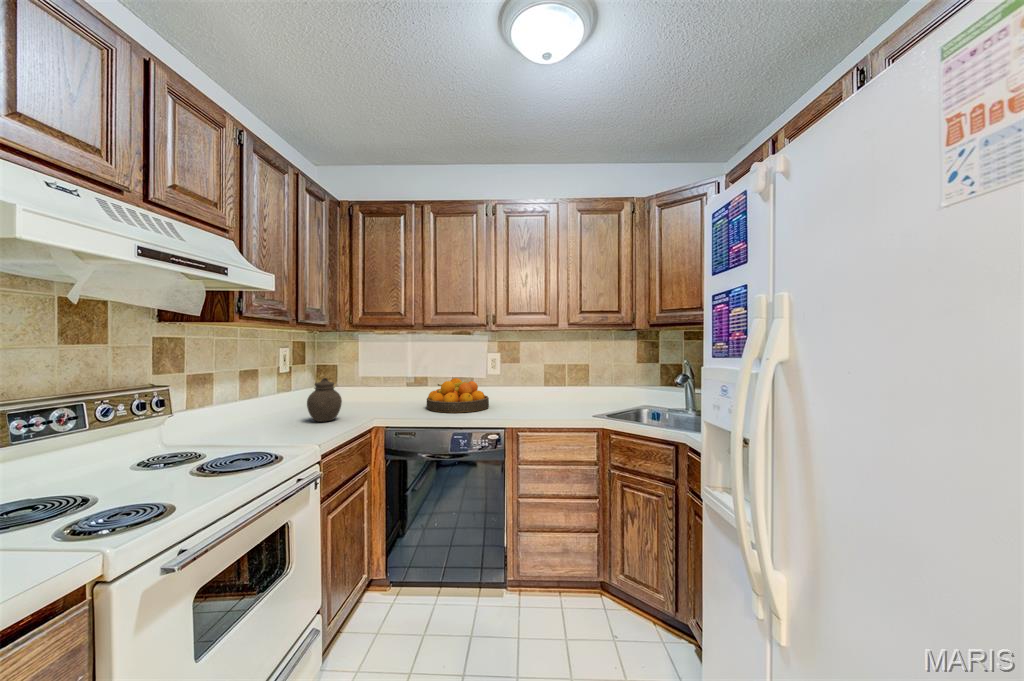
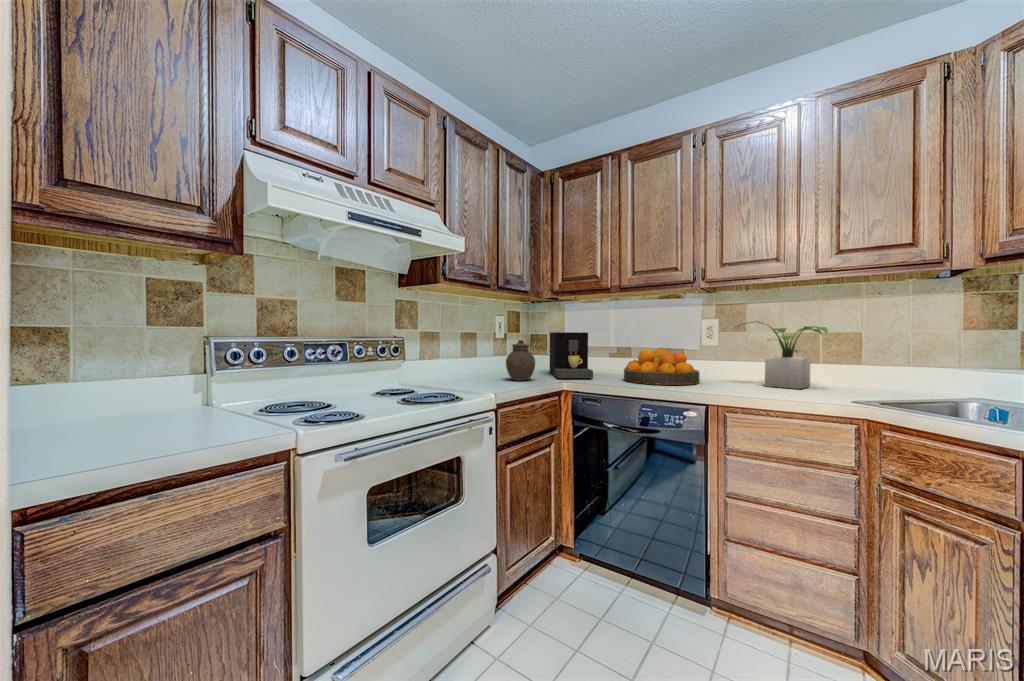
potted plant: none [512,356,573,406] -> present [744,321,828,389]
coffee maker: none [346,364,399,414] -> present [550,332,593,378]

